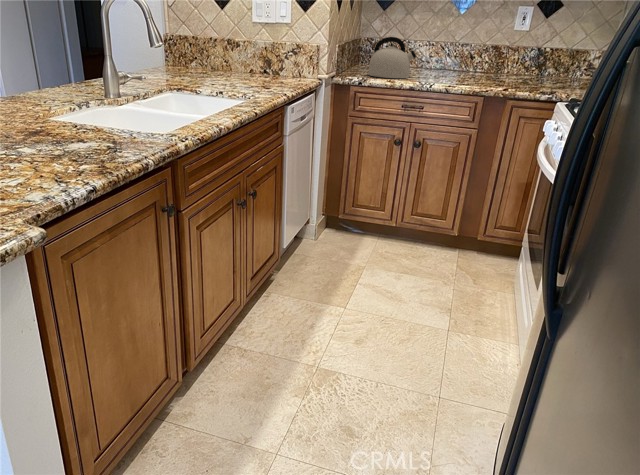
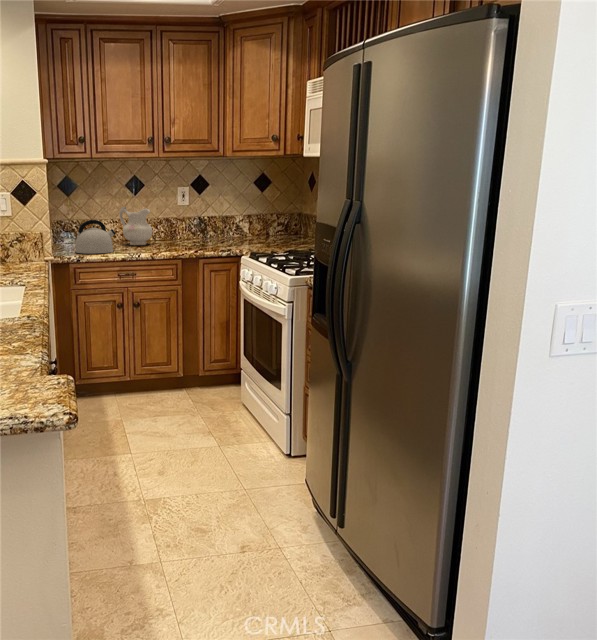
ceramic pitcher: none [434,26,471,75] -> present [119,207,152,245]

